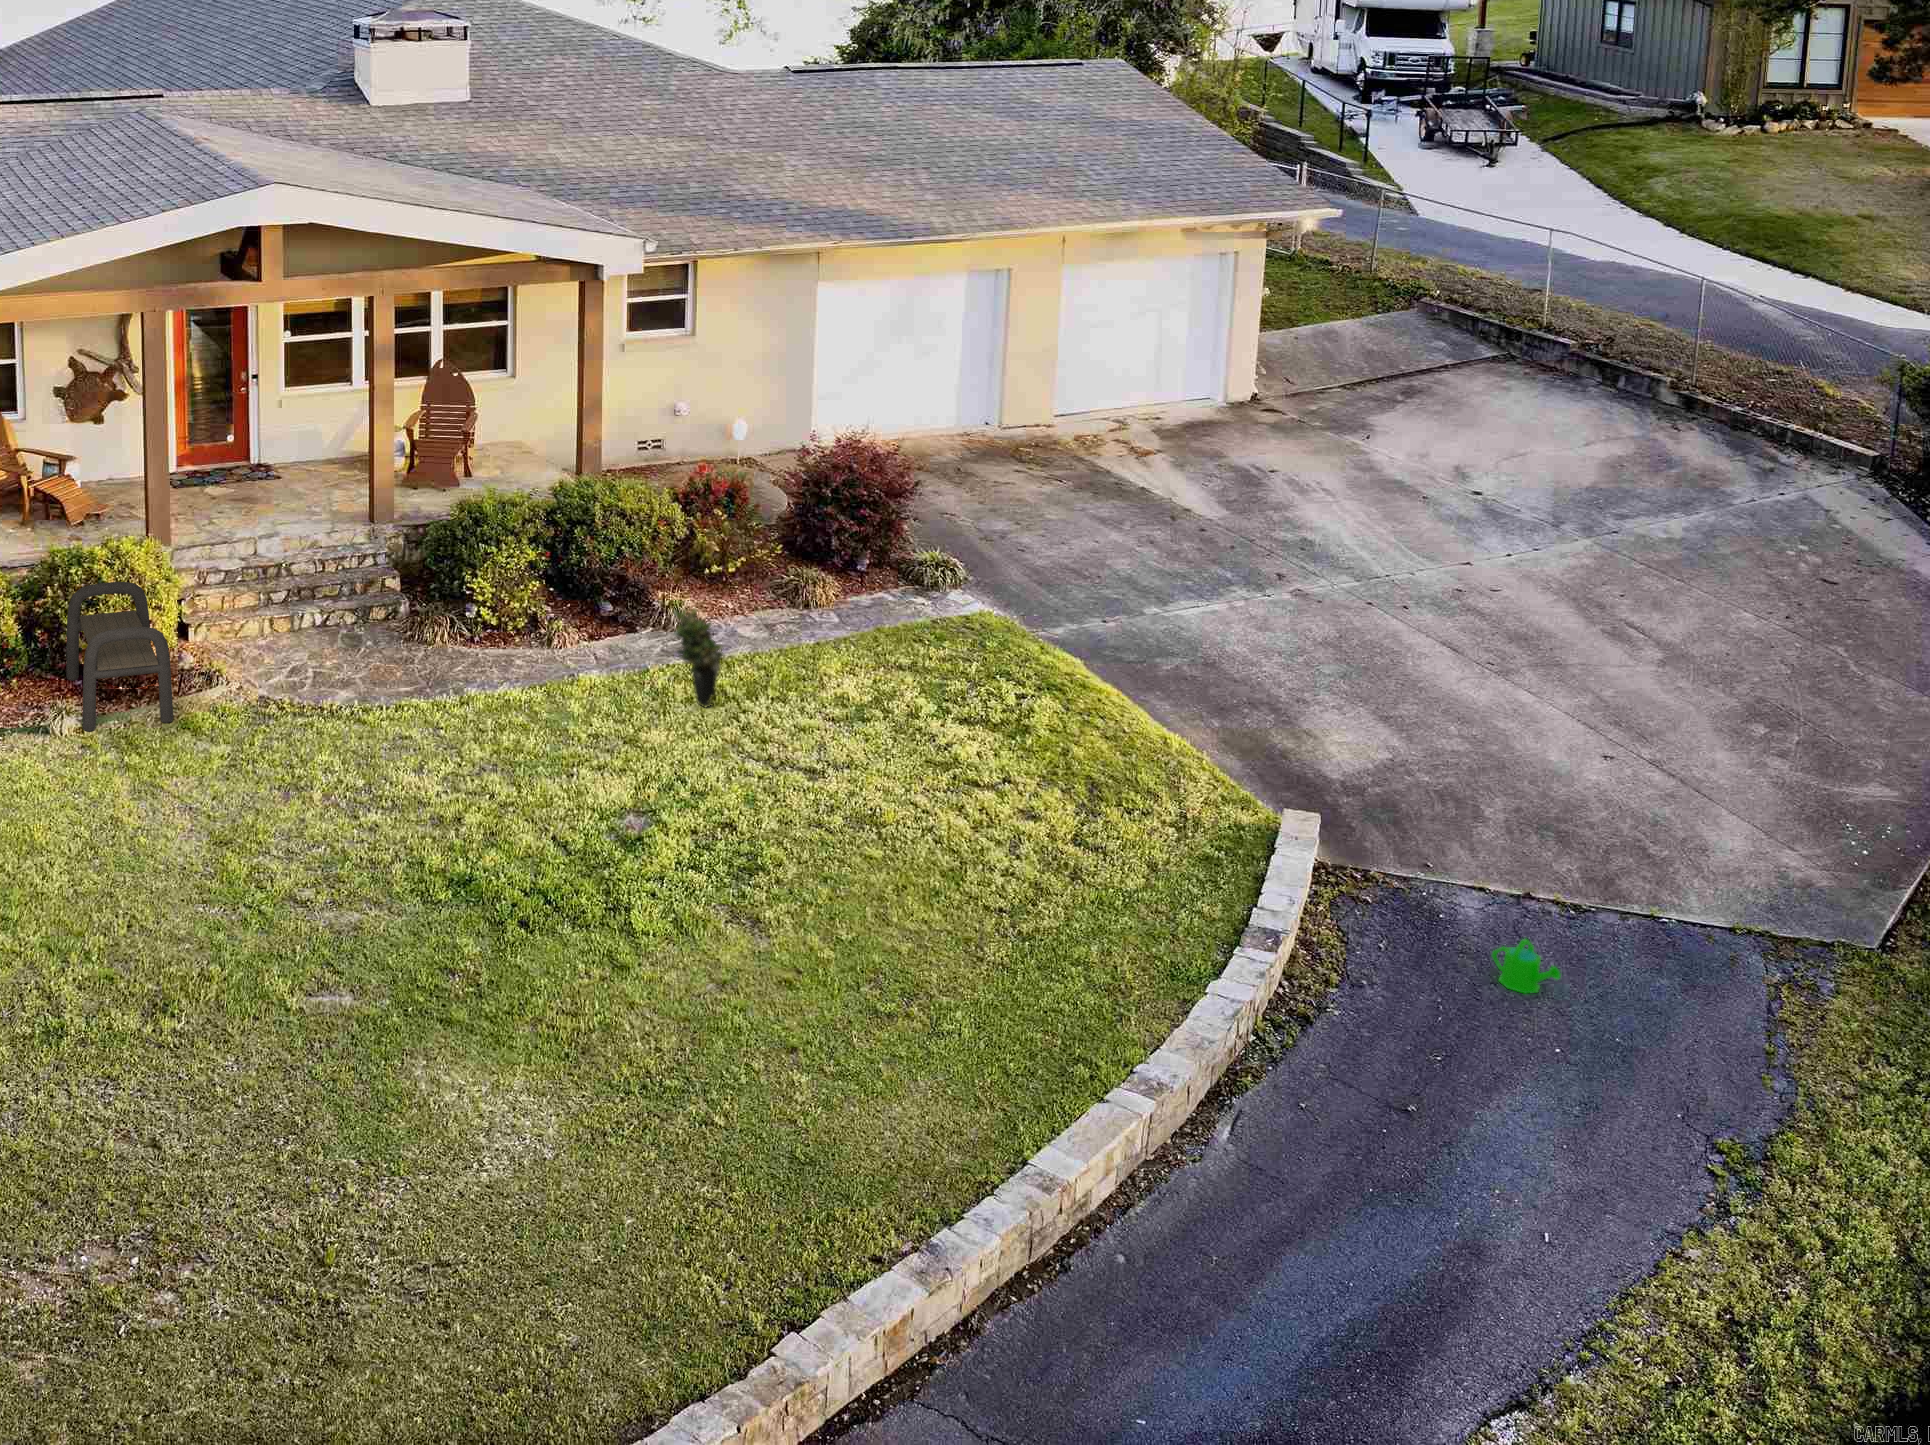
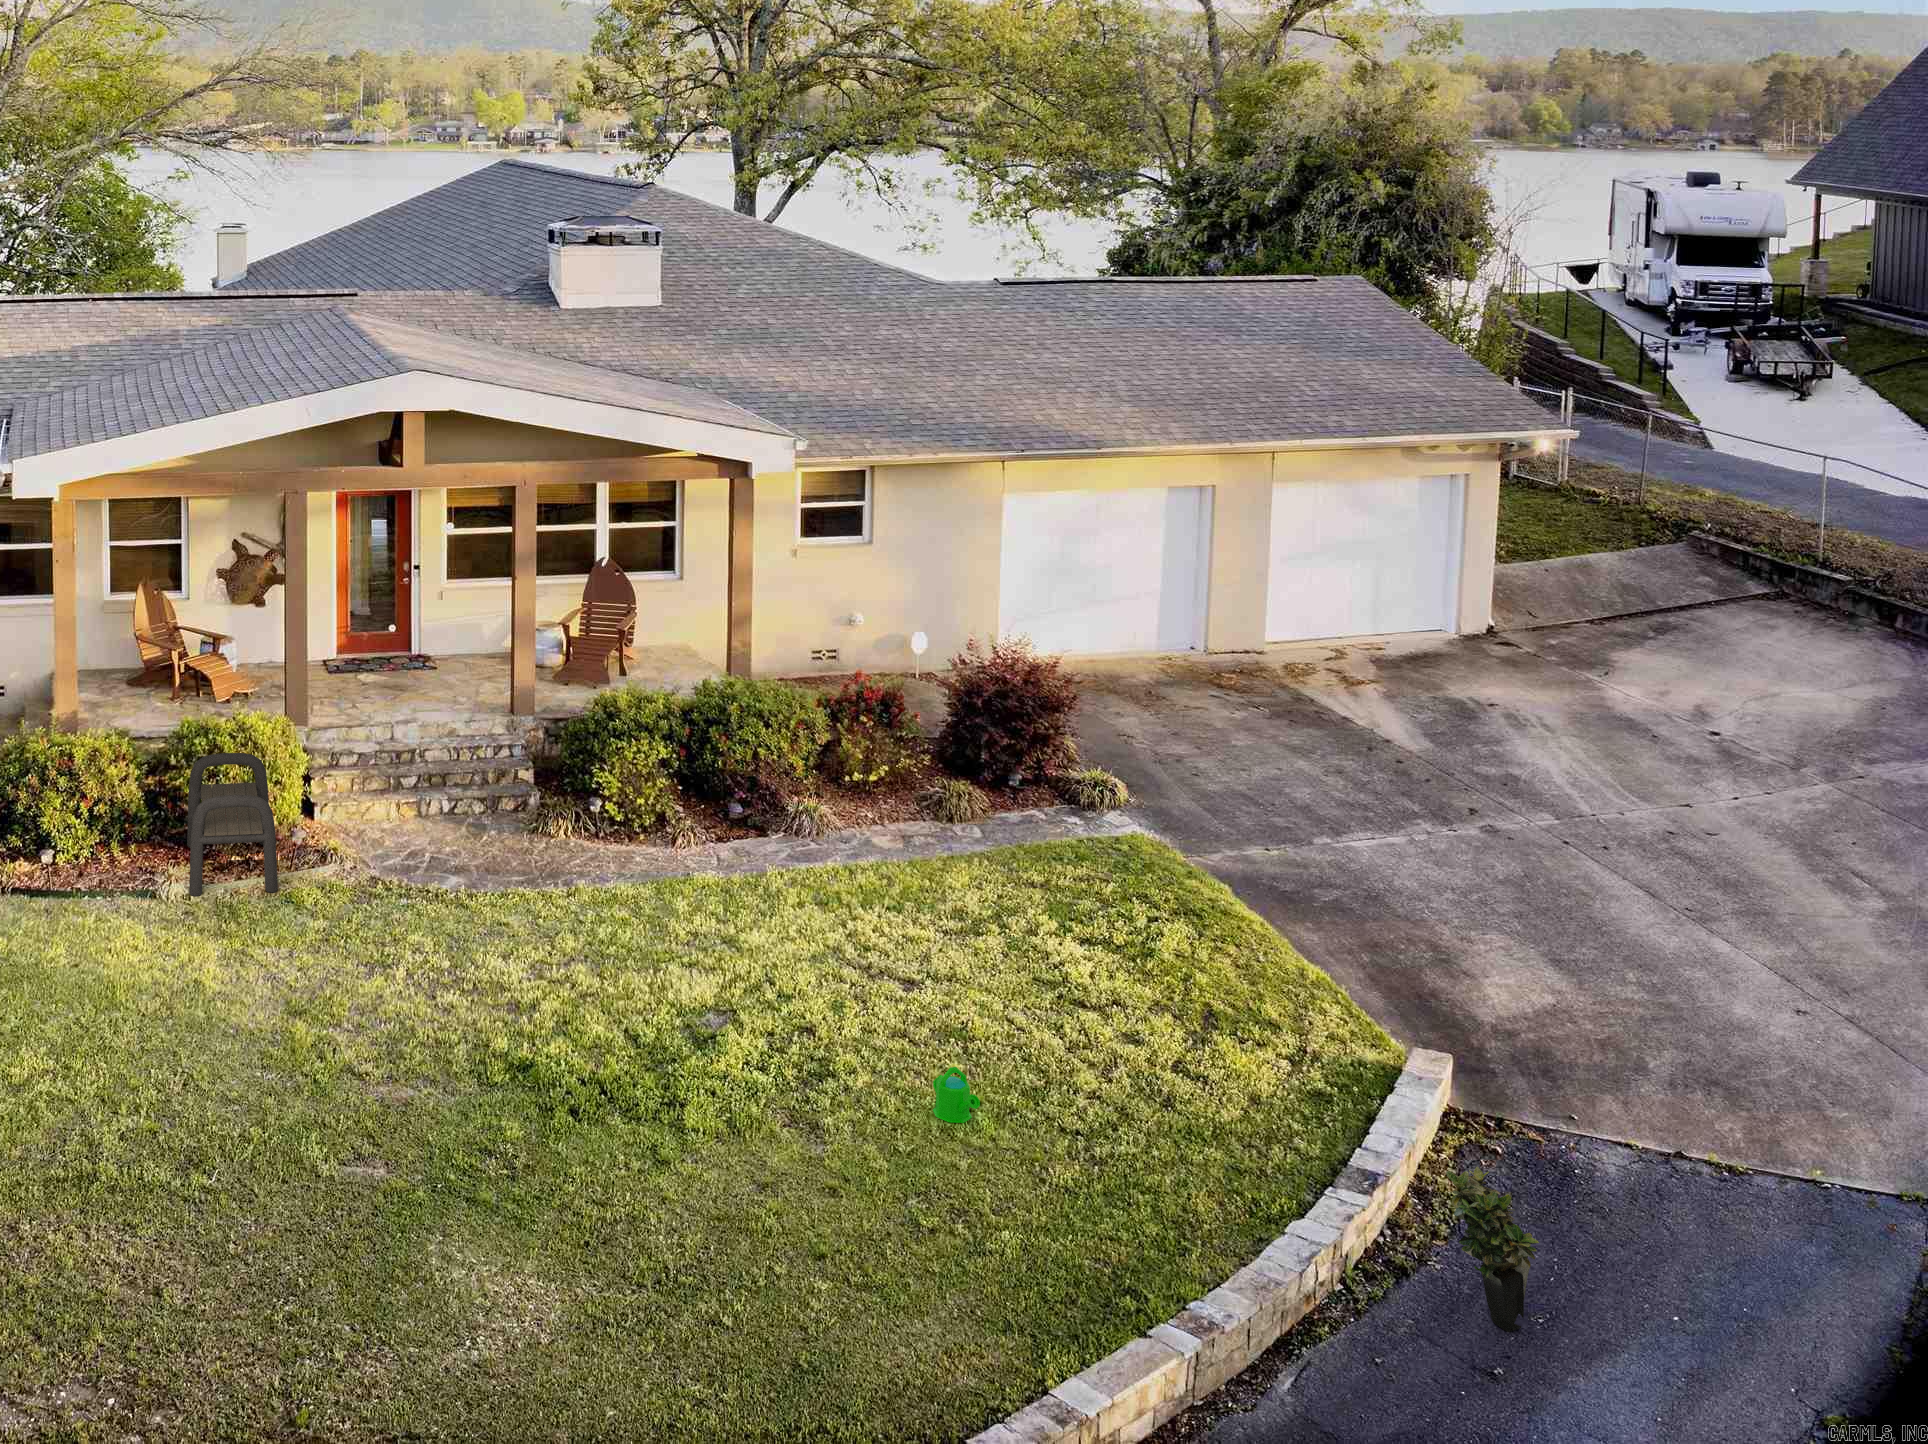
potted plant: present [674,608,724,707] -> present [1446,1167,1539,1332]
watering can: present [1492,939,1560,993] -> present [933,1067,980,1123]

